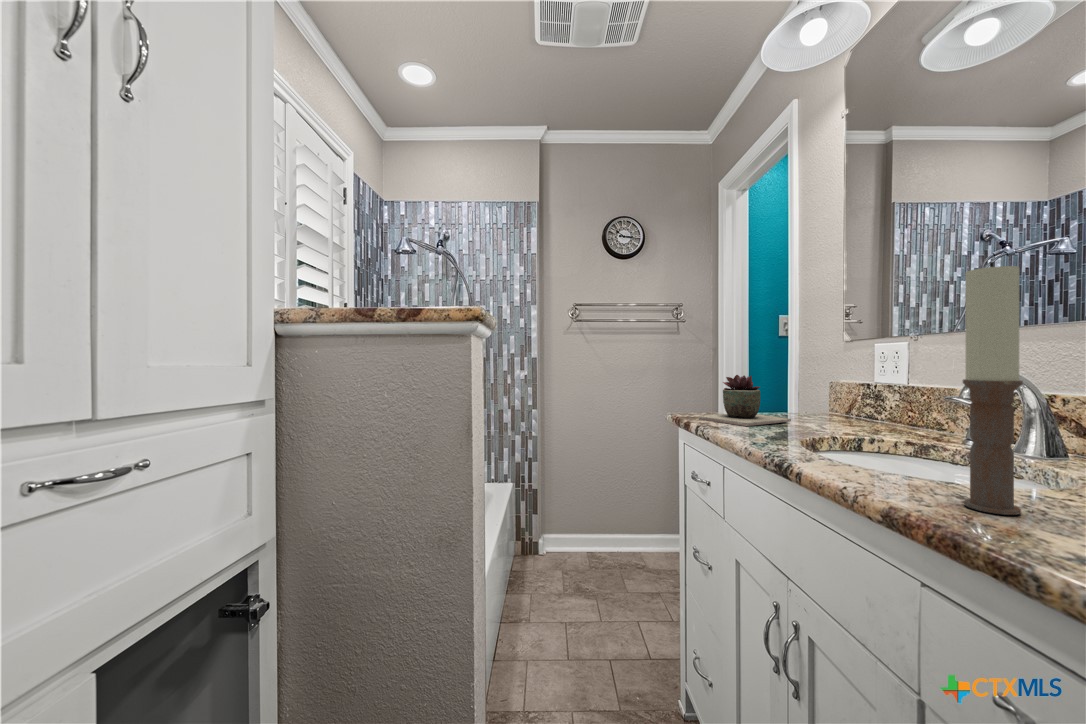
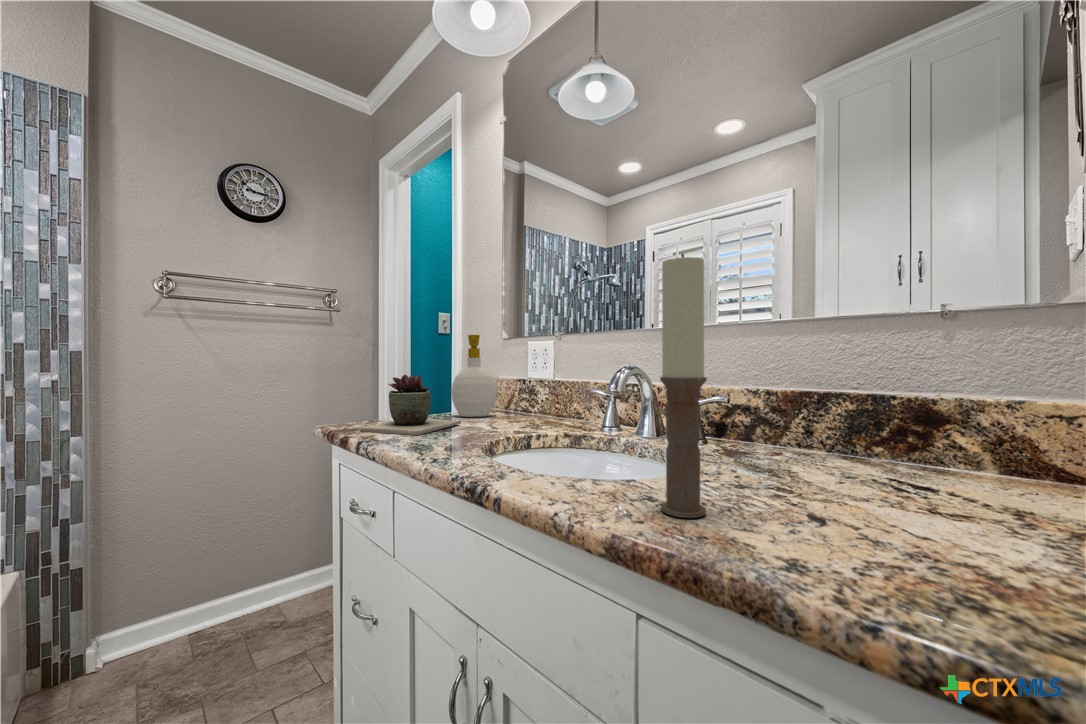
soap bottle: none [784,338,834,418] -> present [452,335,497,417]

